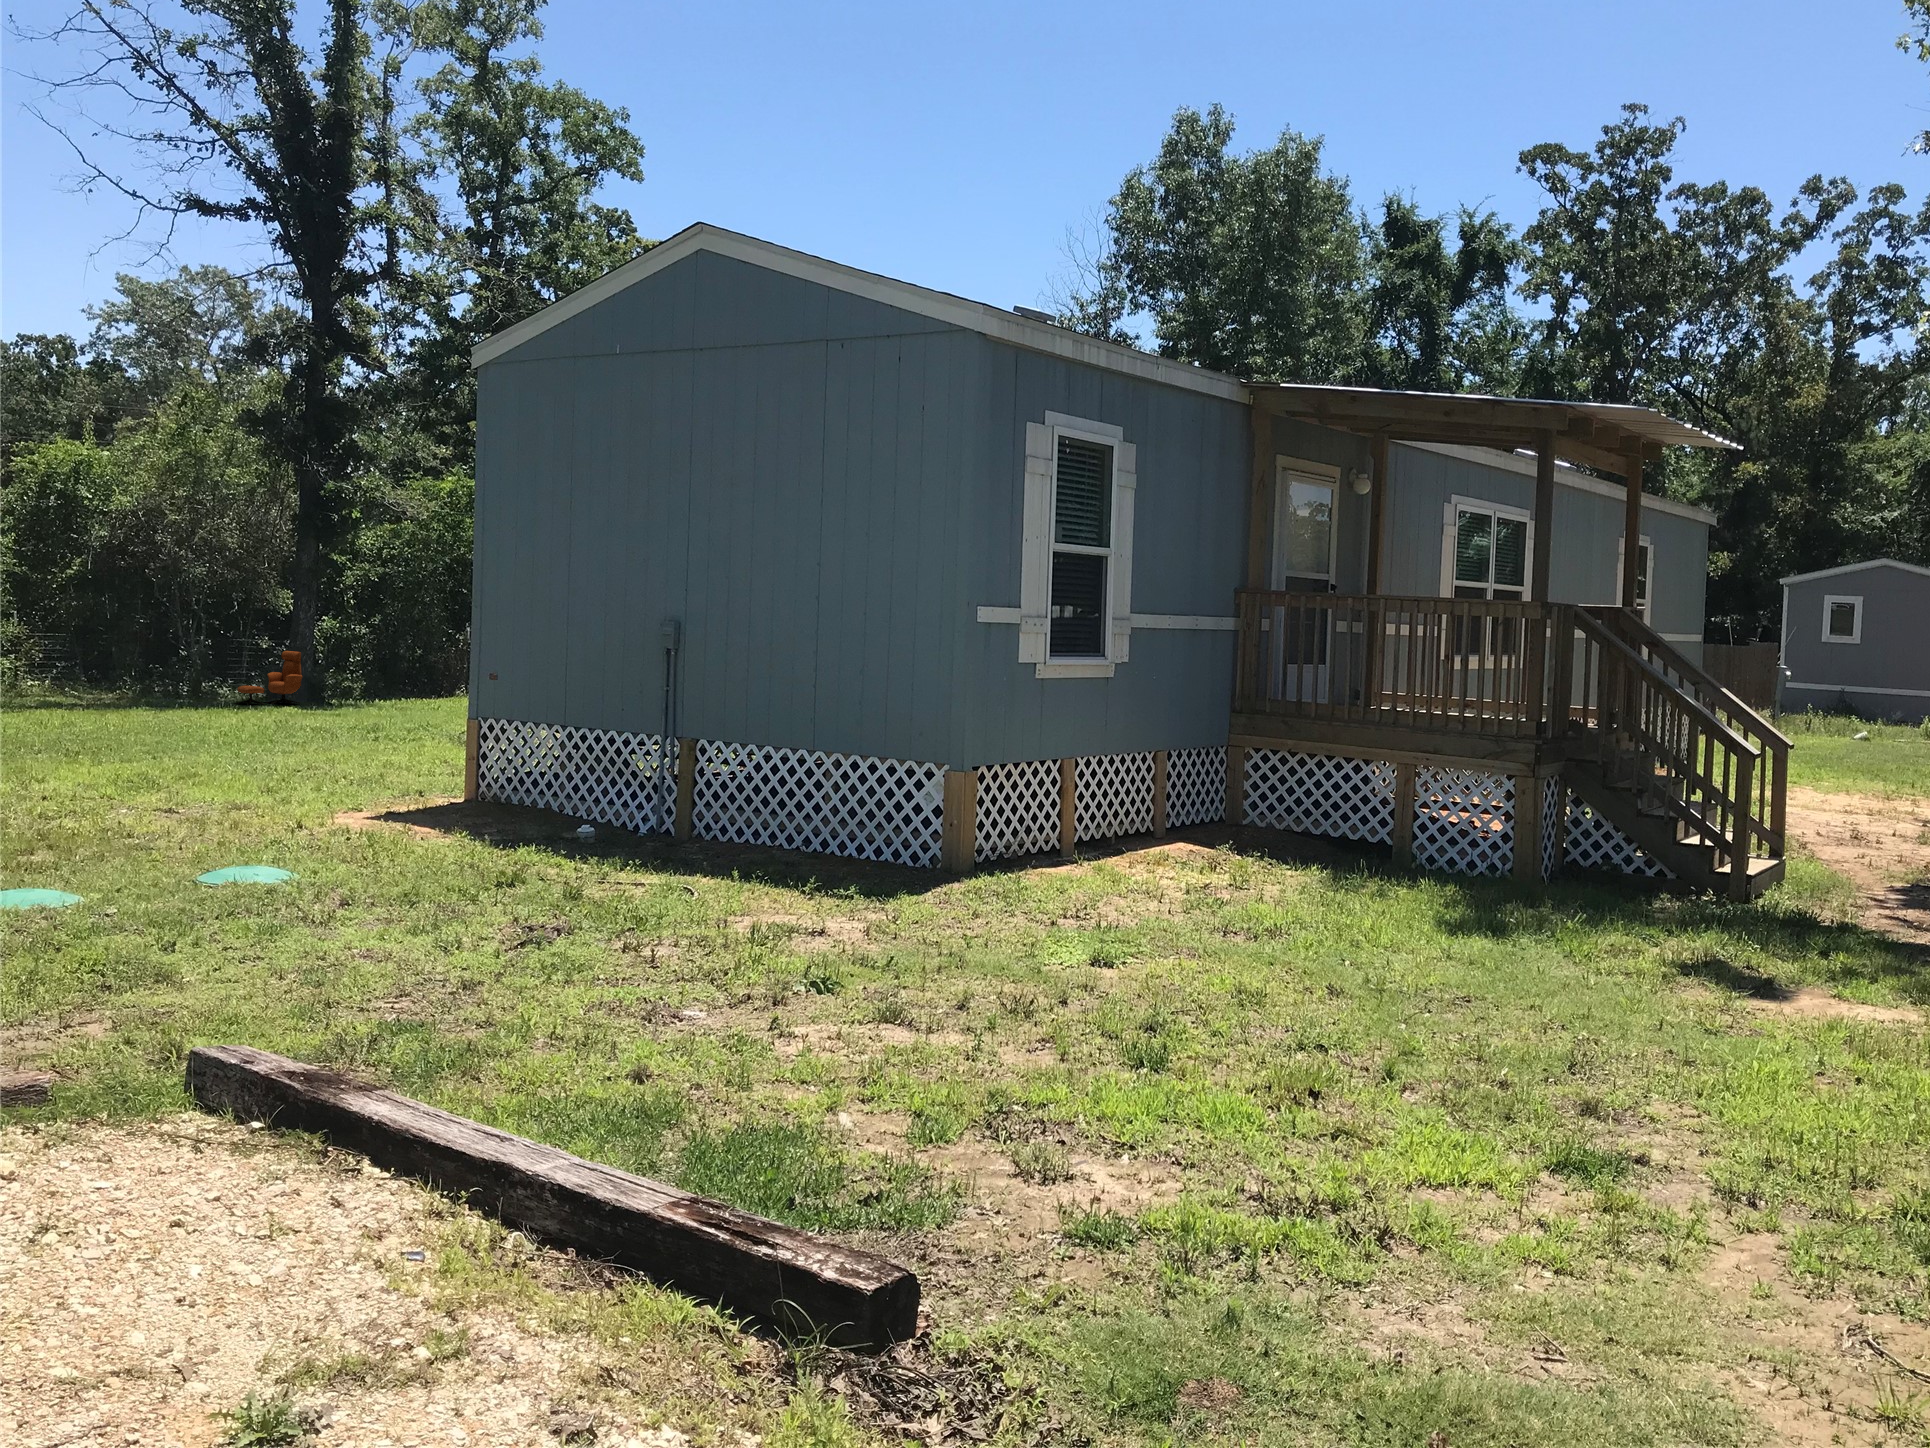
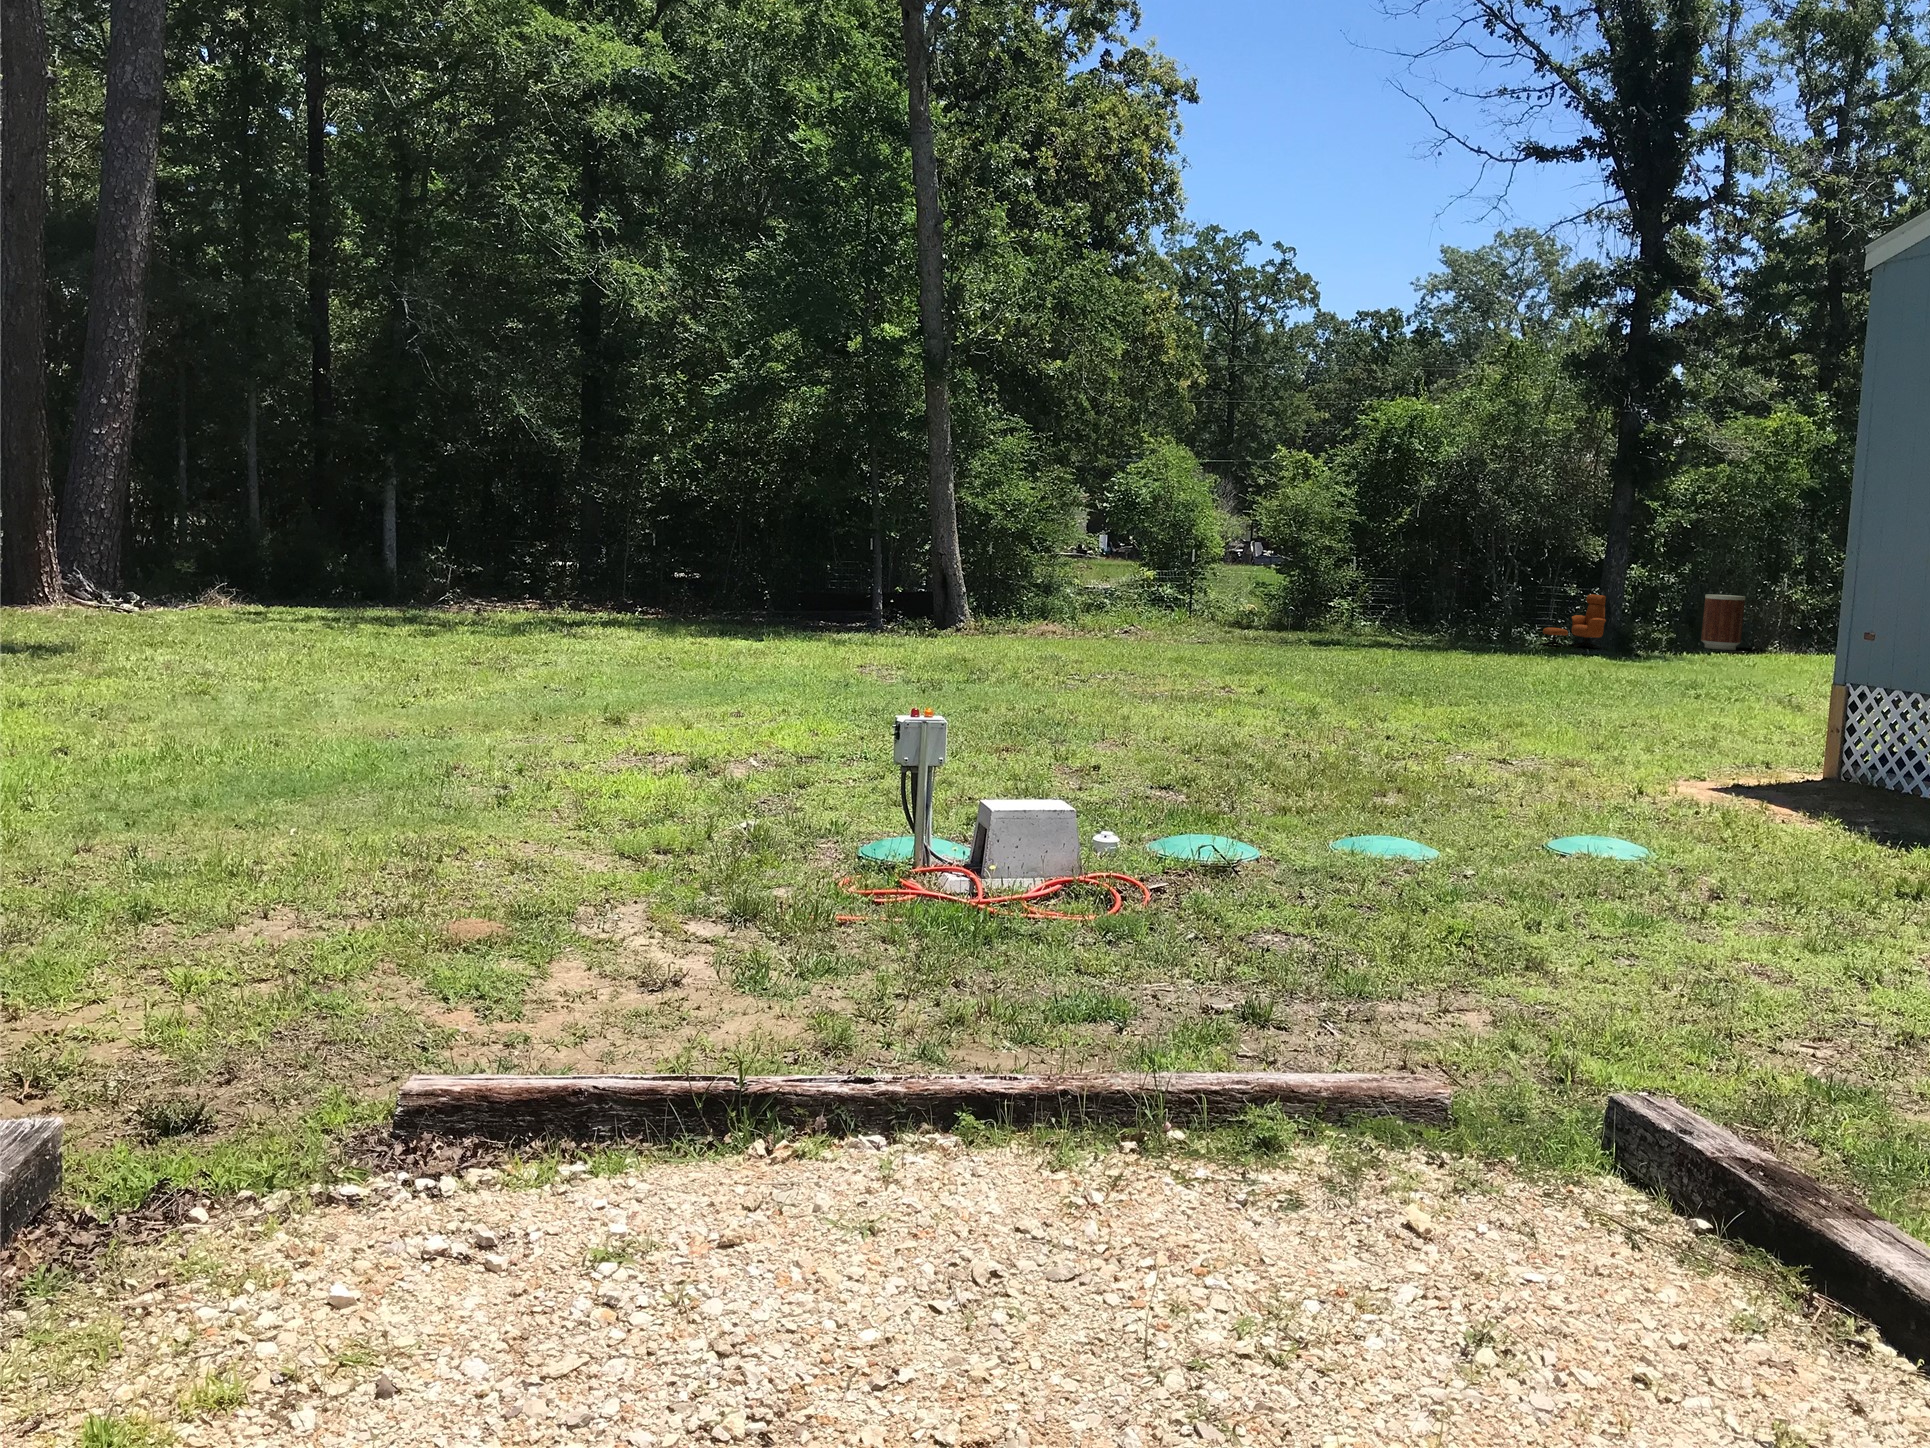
trash can: none [398,647,436,699] -> present [1701,594,1745,650]

